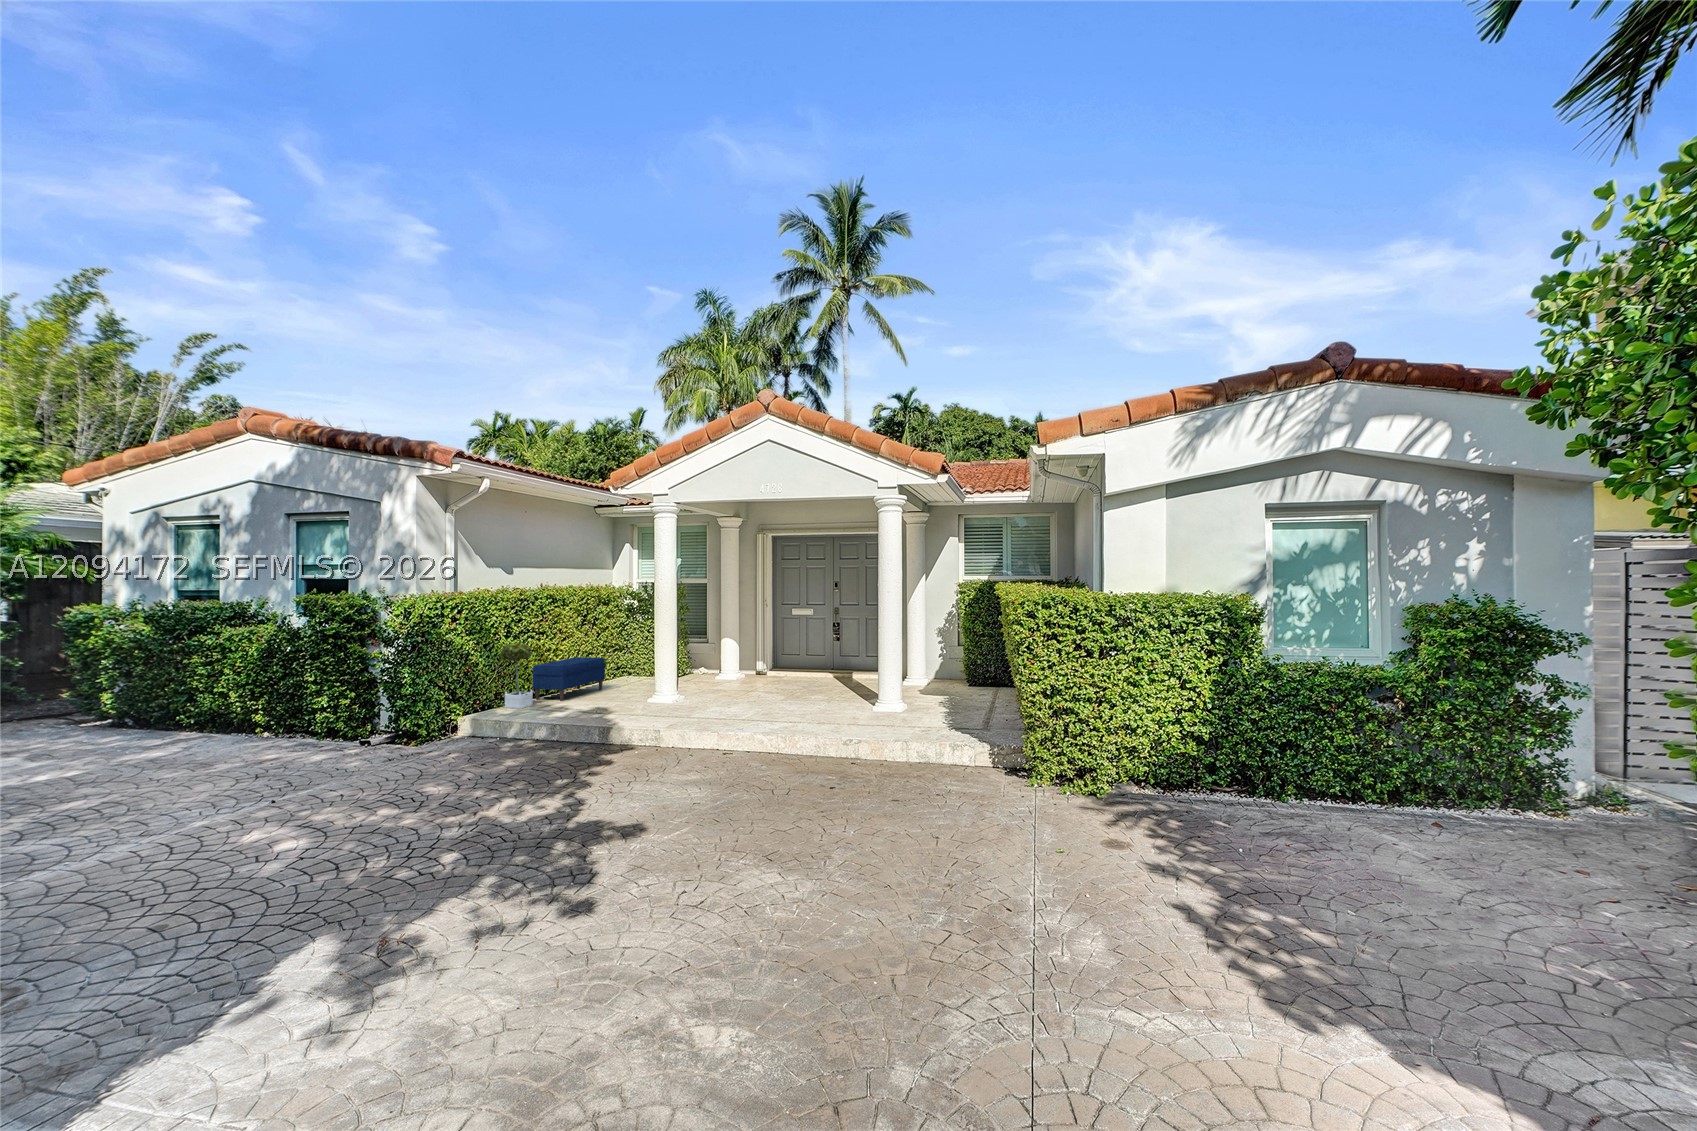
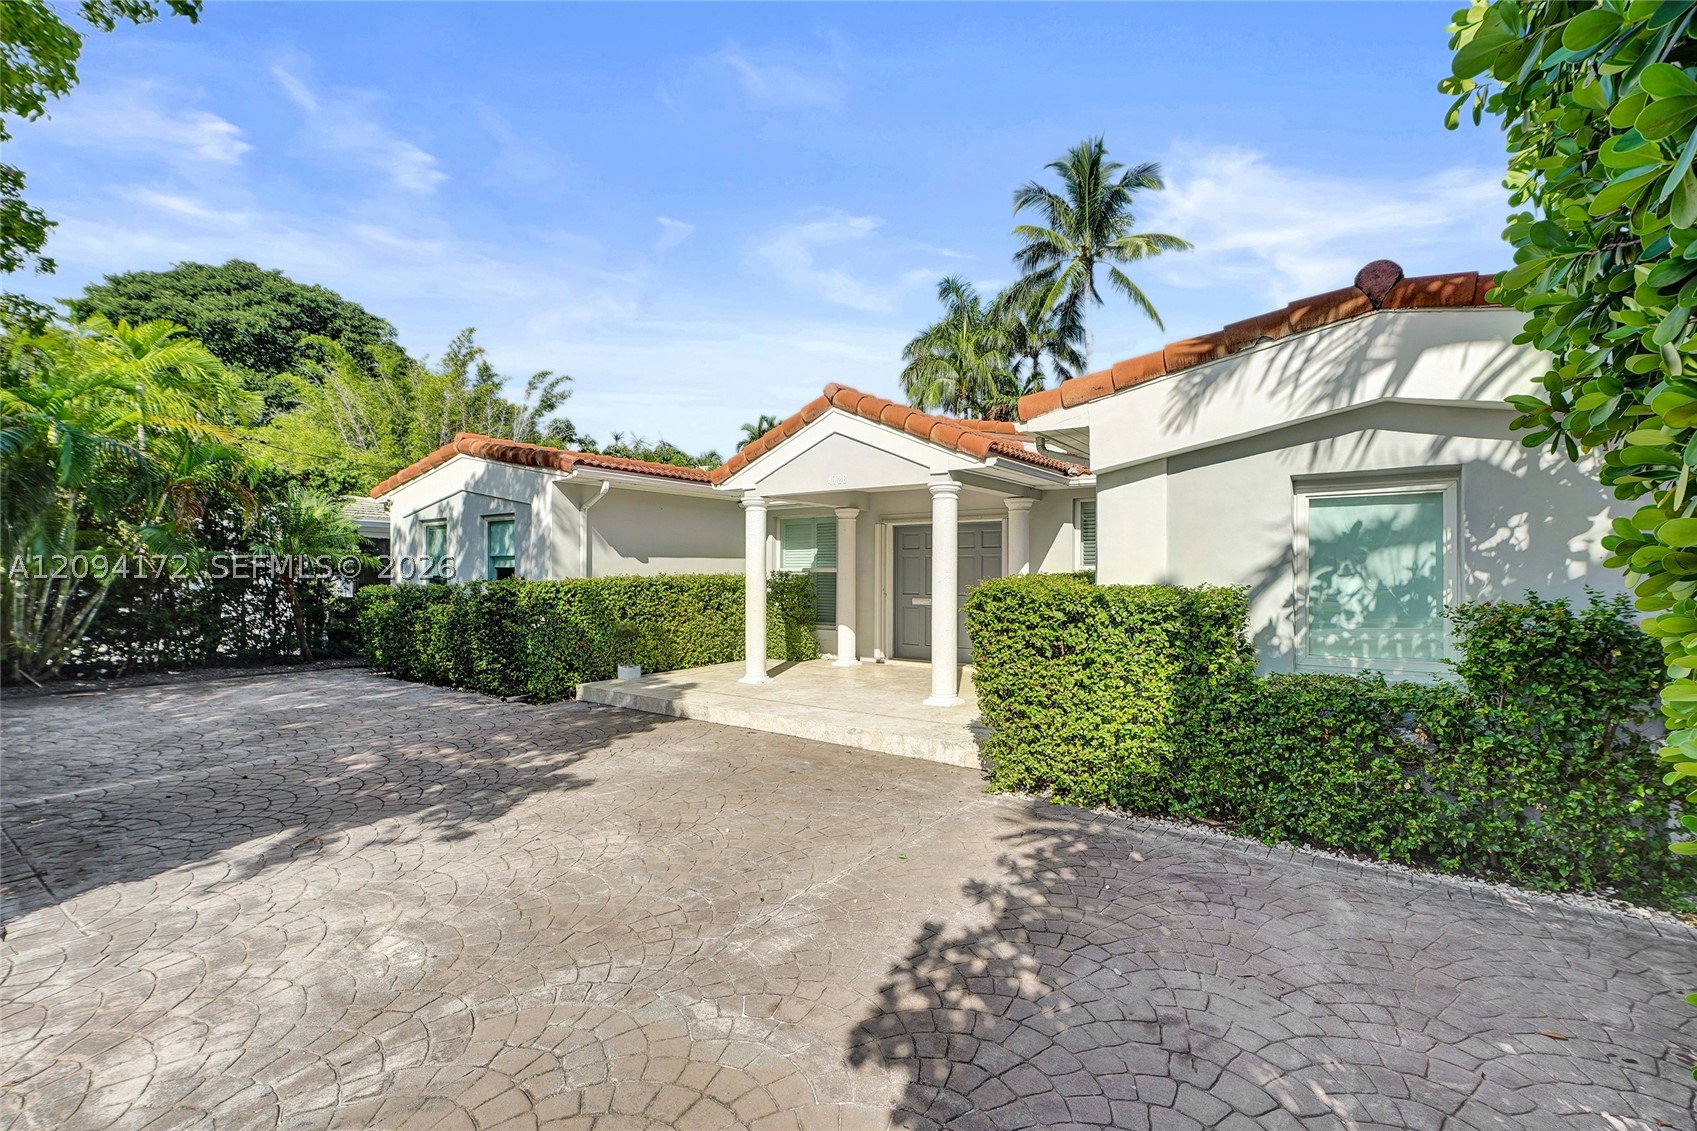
bench: present [533,657,605,701] -> none [648,638,717,676]

